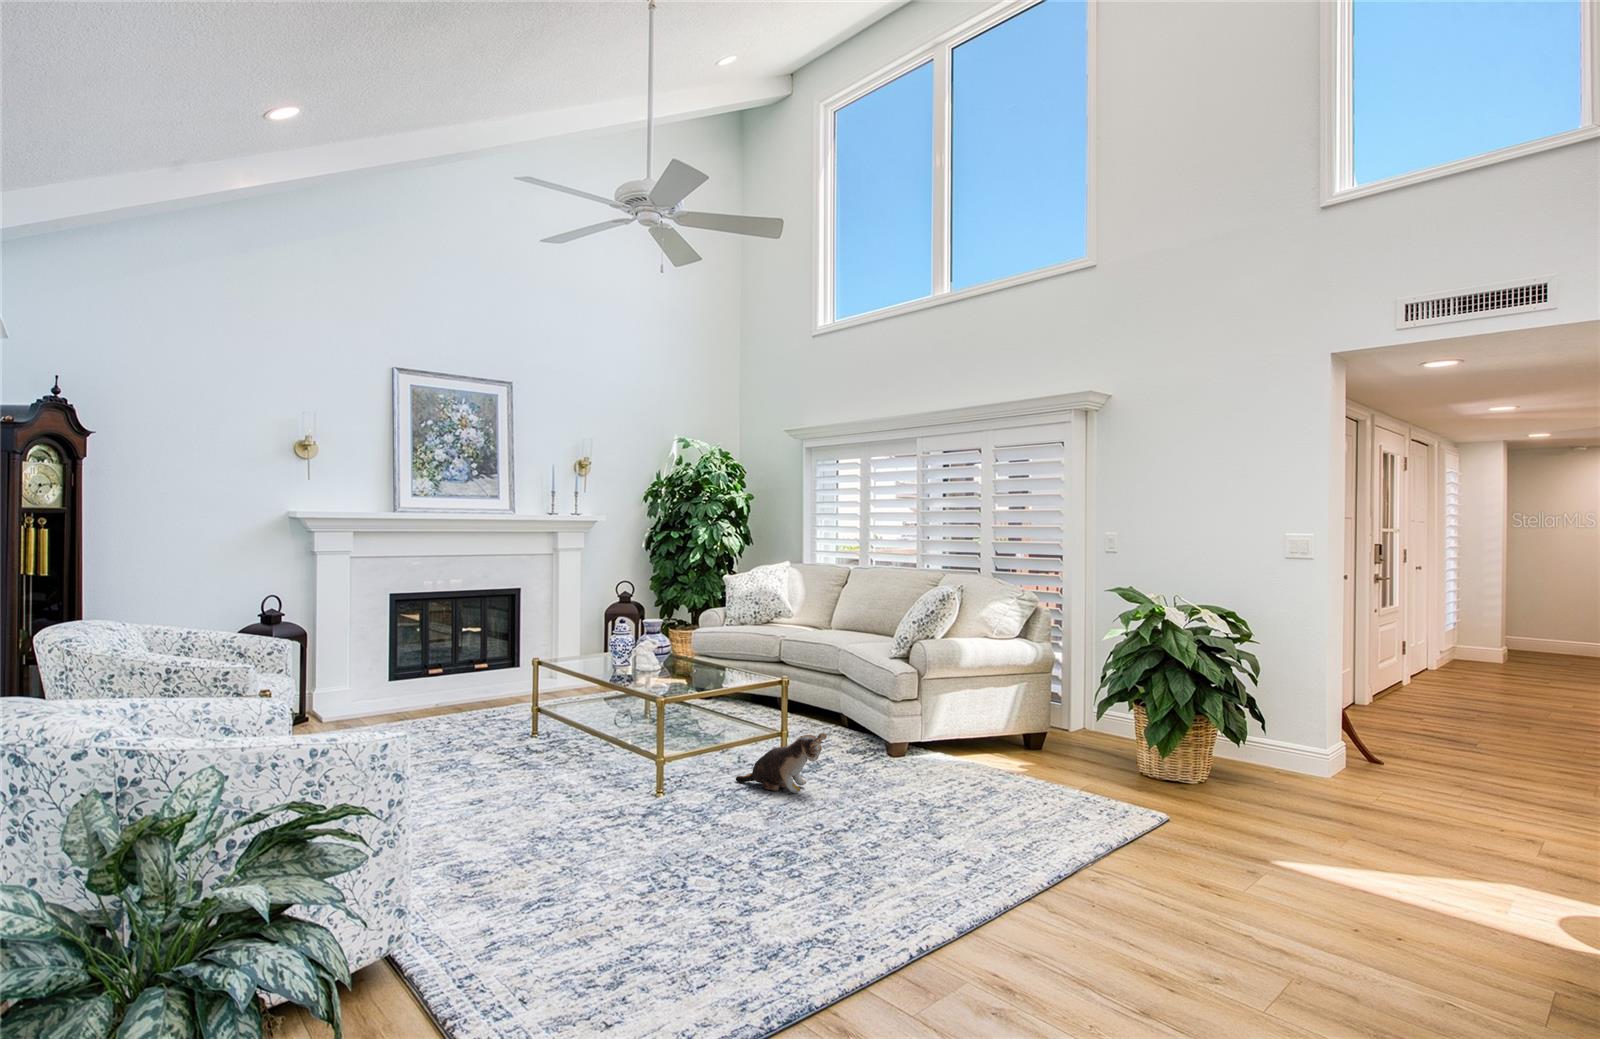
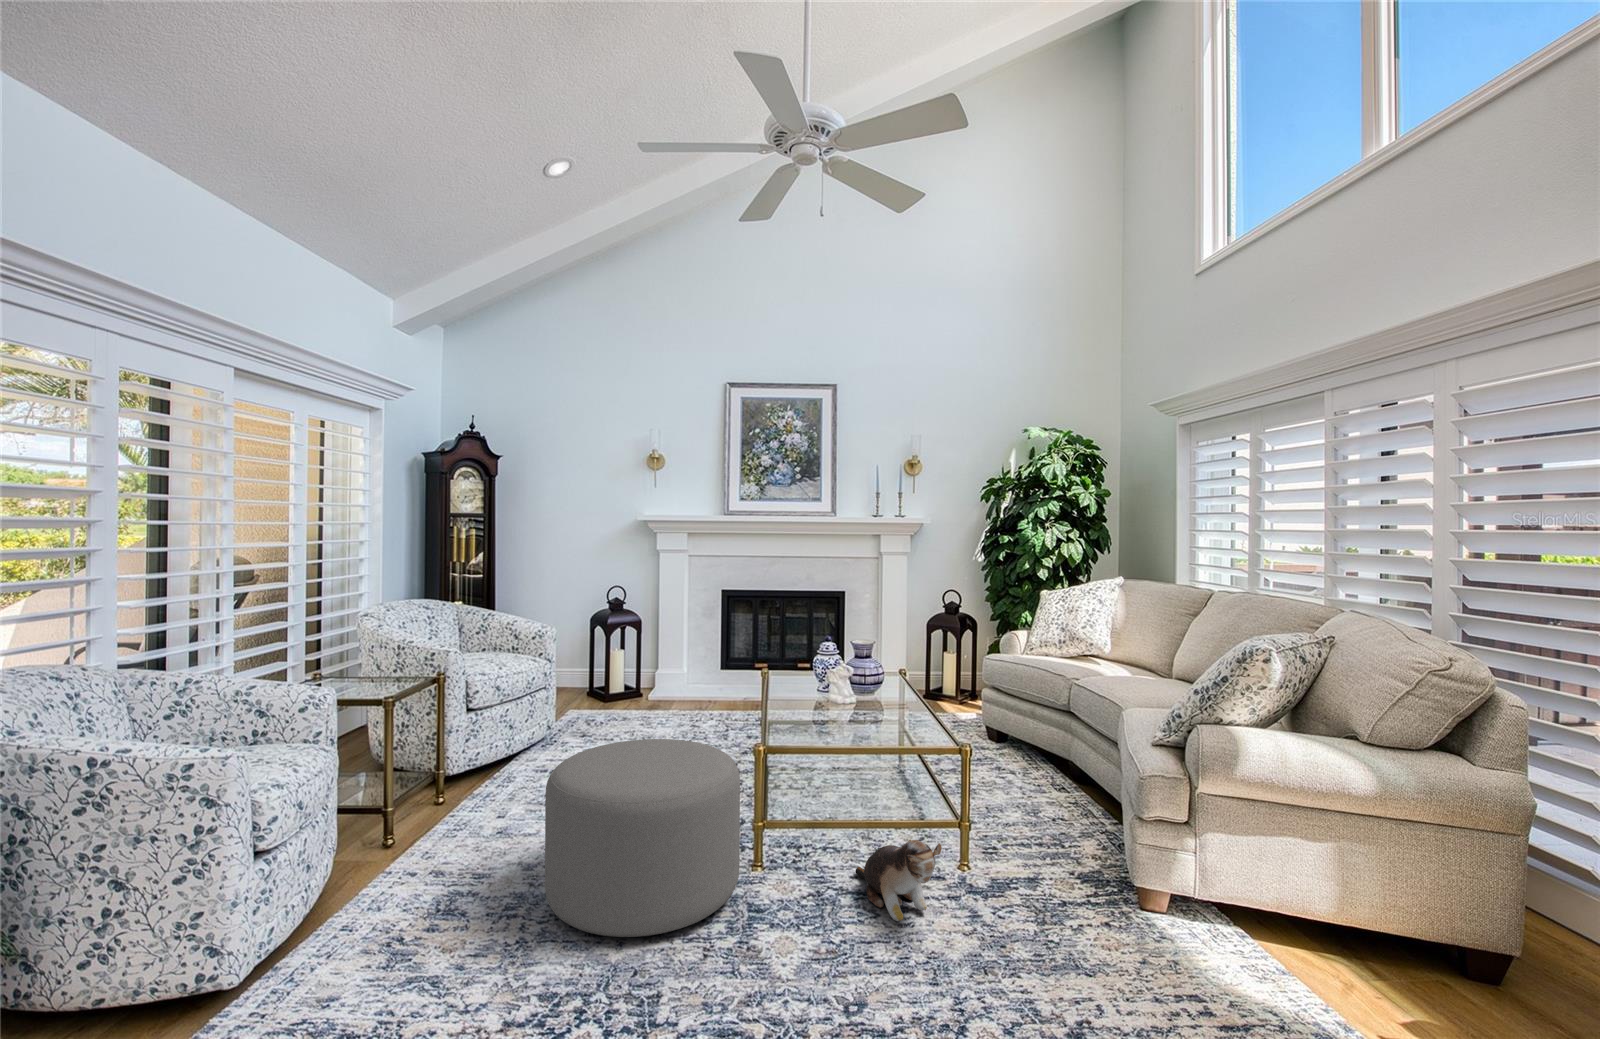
ottoman: none [536,703,696,848] -> present [545,739,740,937]

